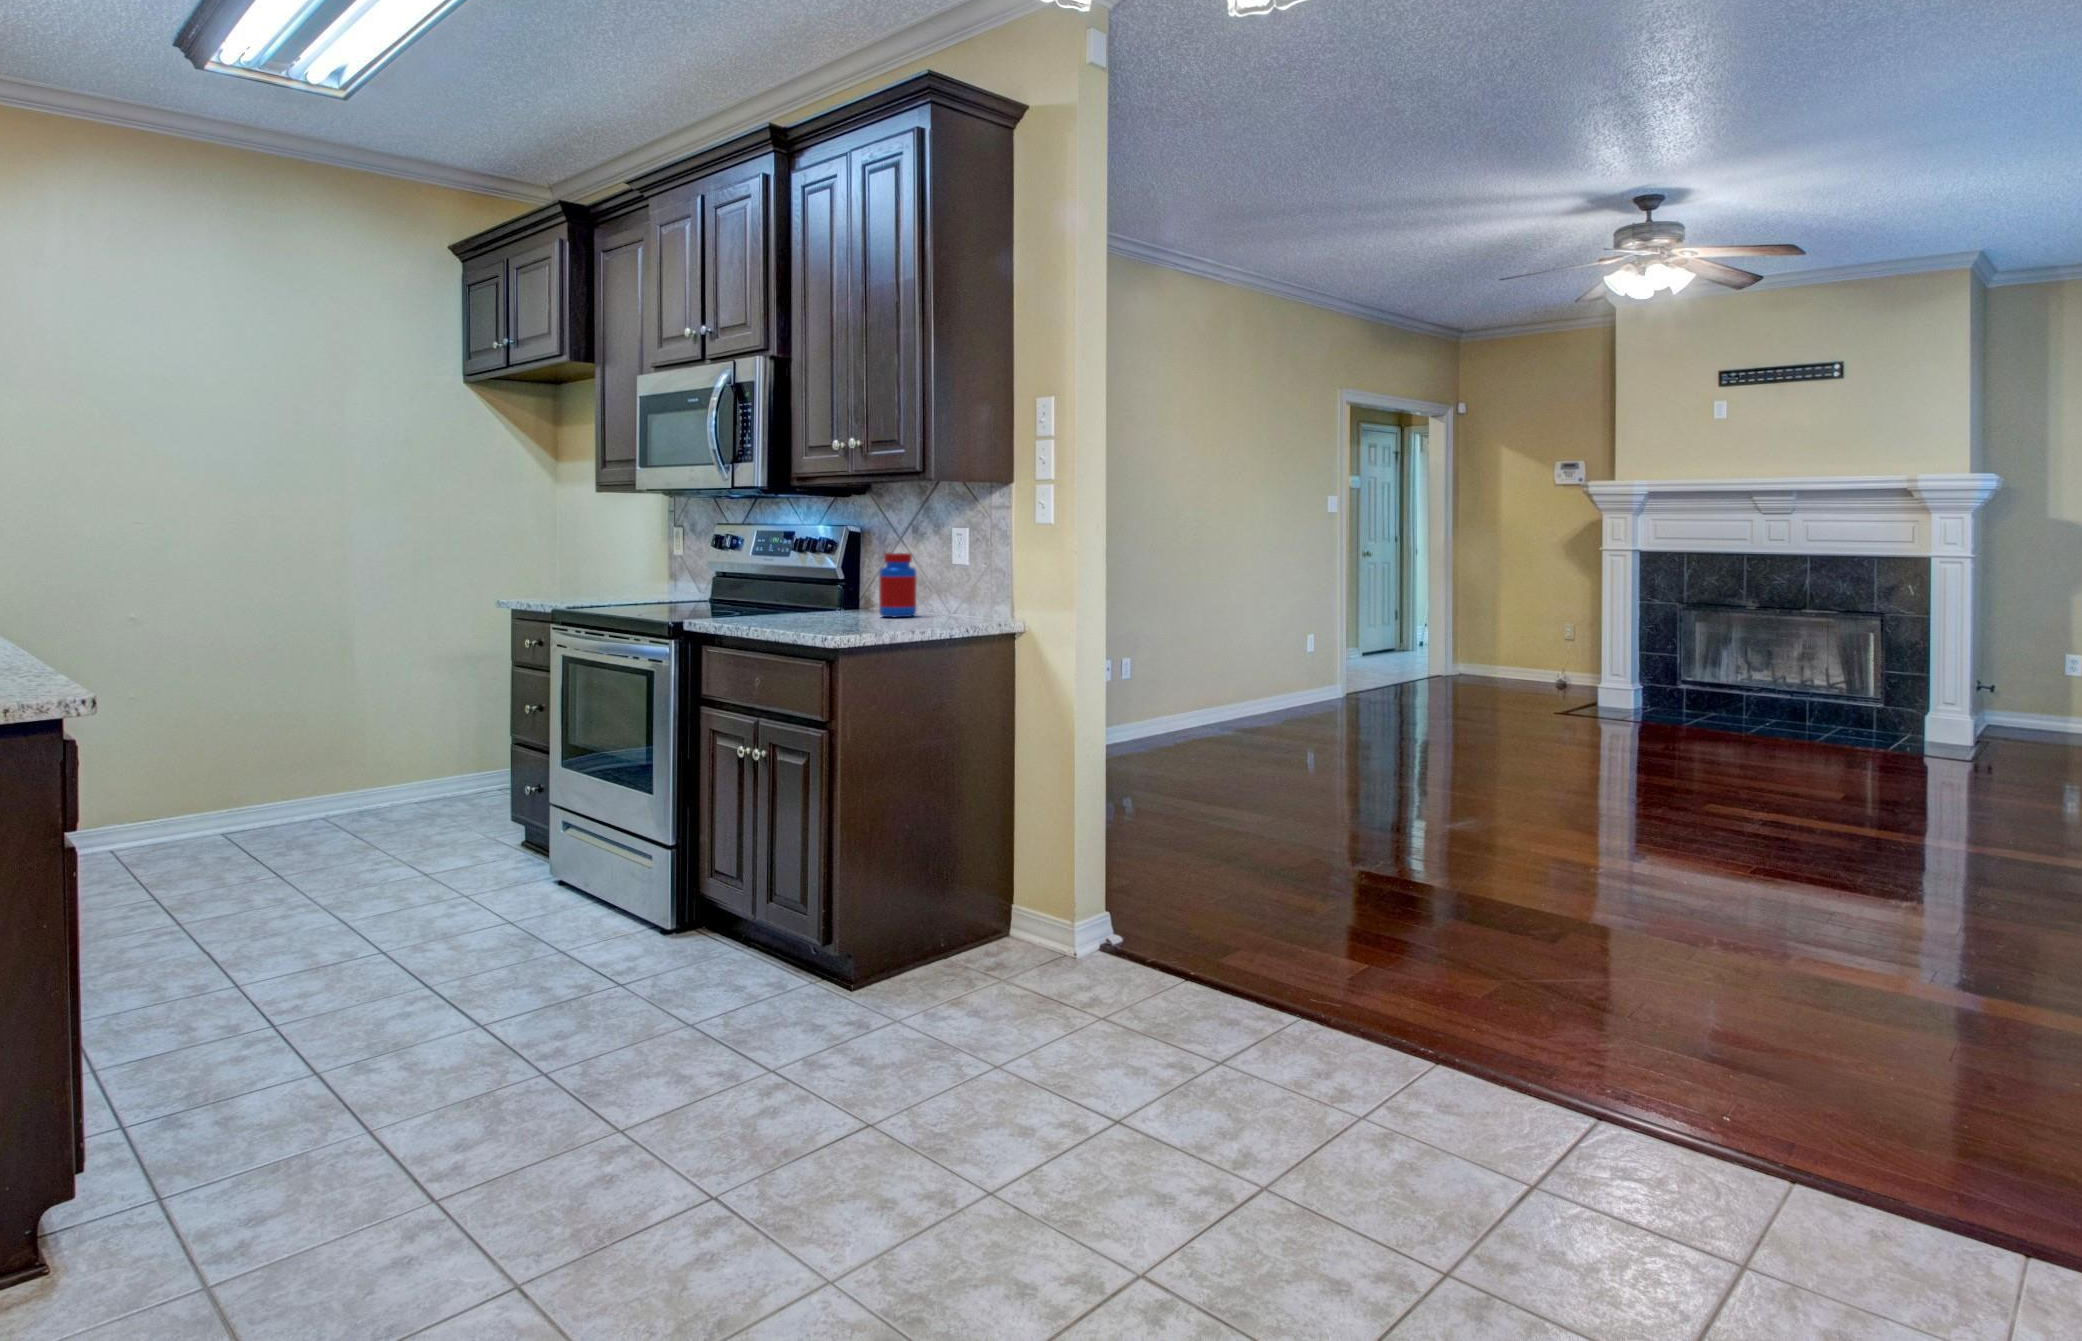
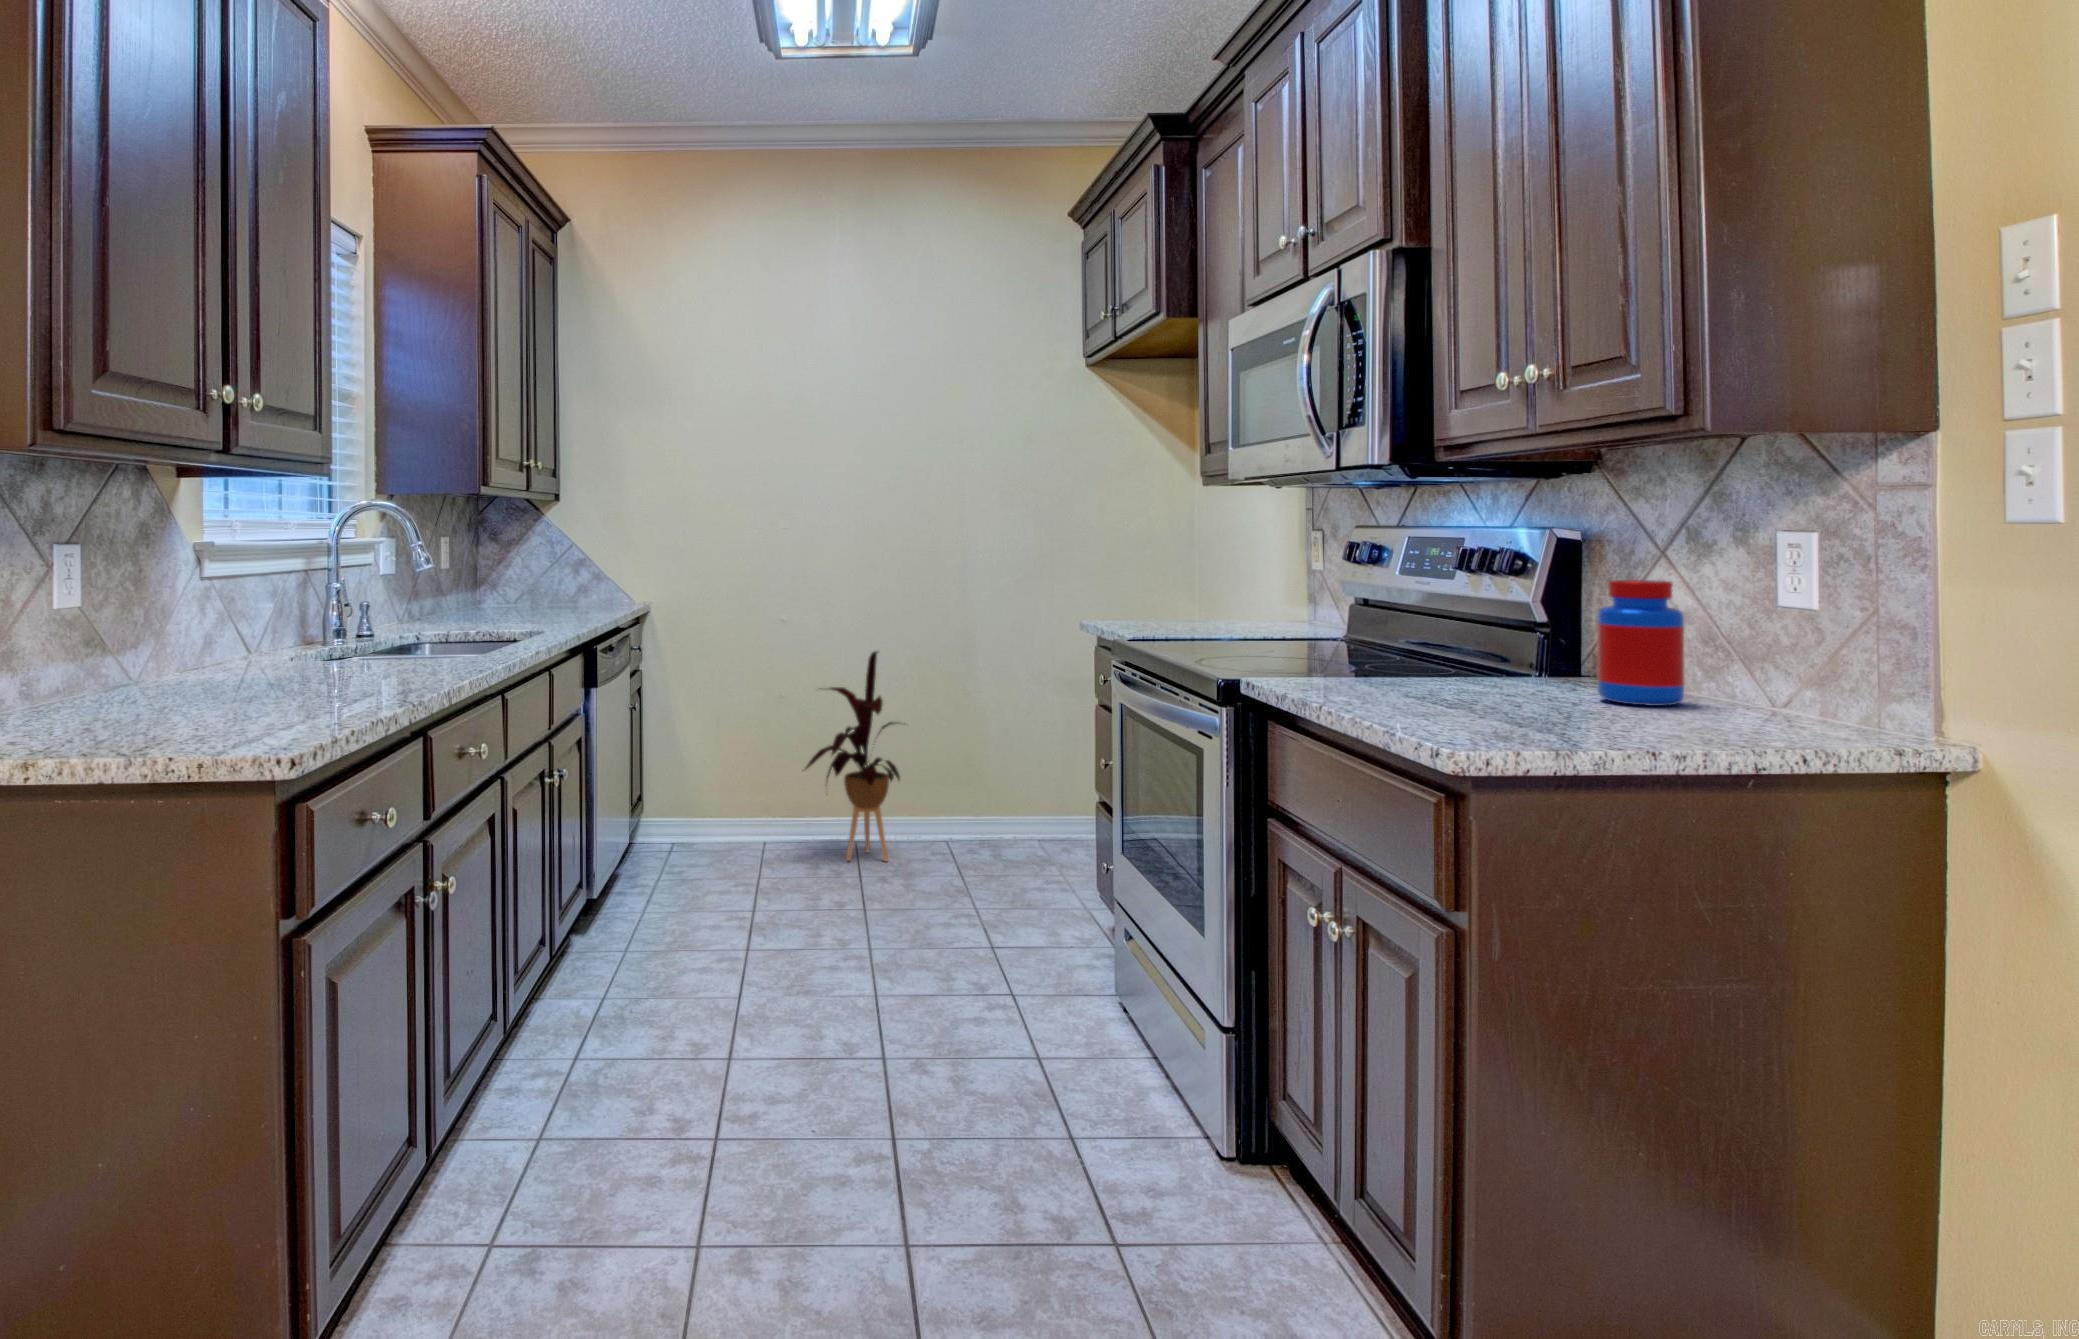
house plant: none [175,641,296,851] -> present [802,651,905,861]

